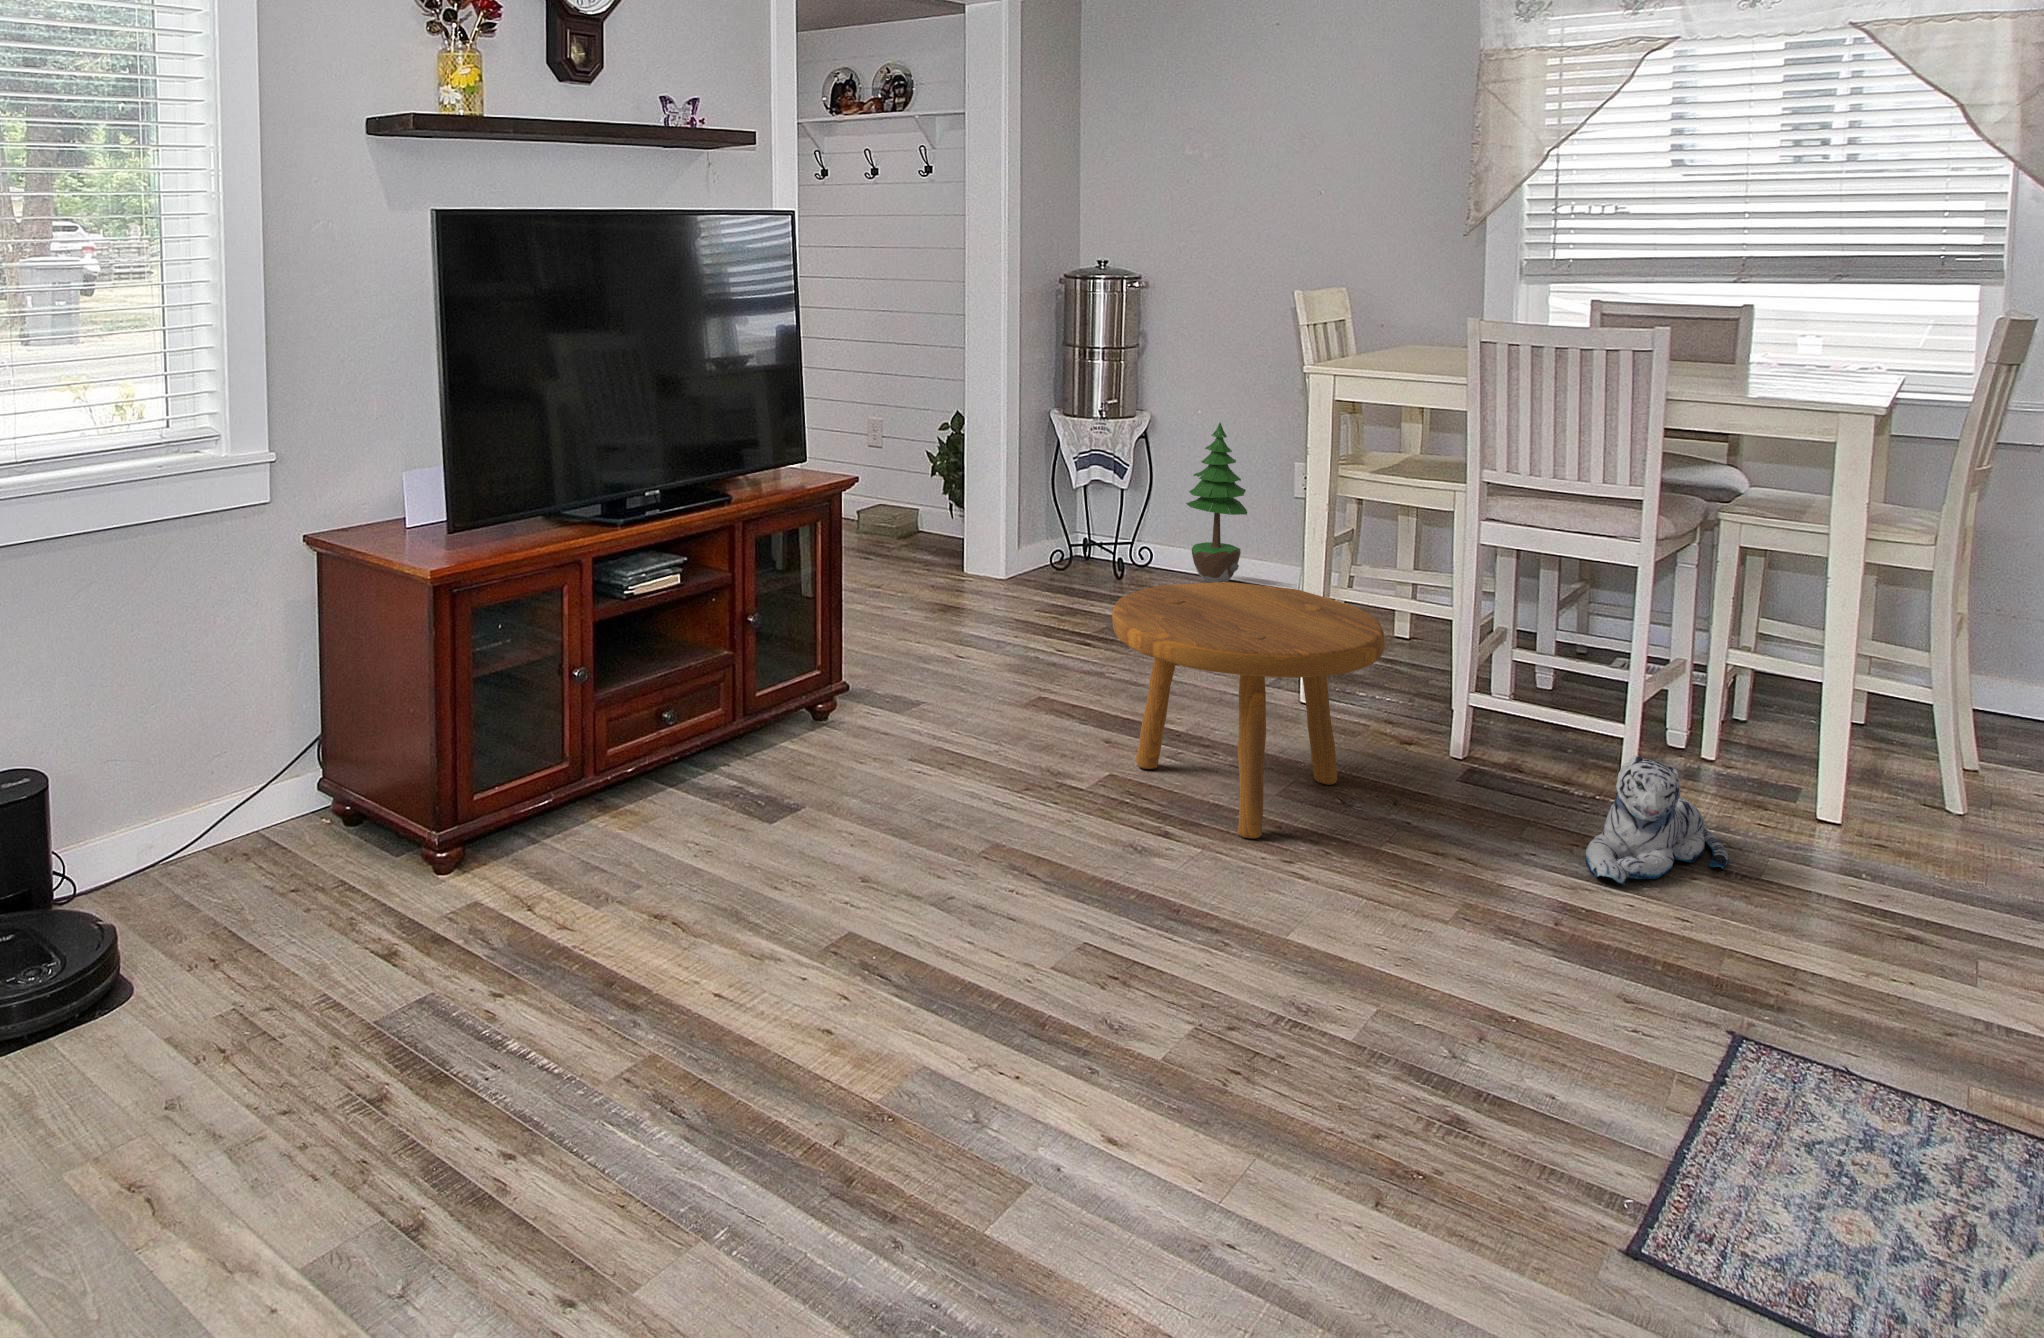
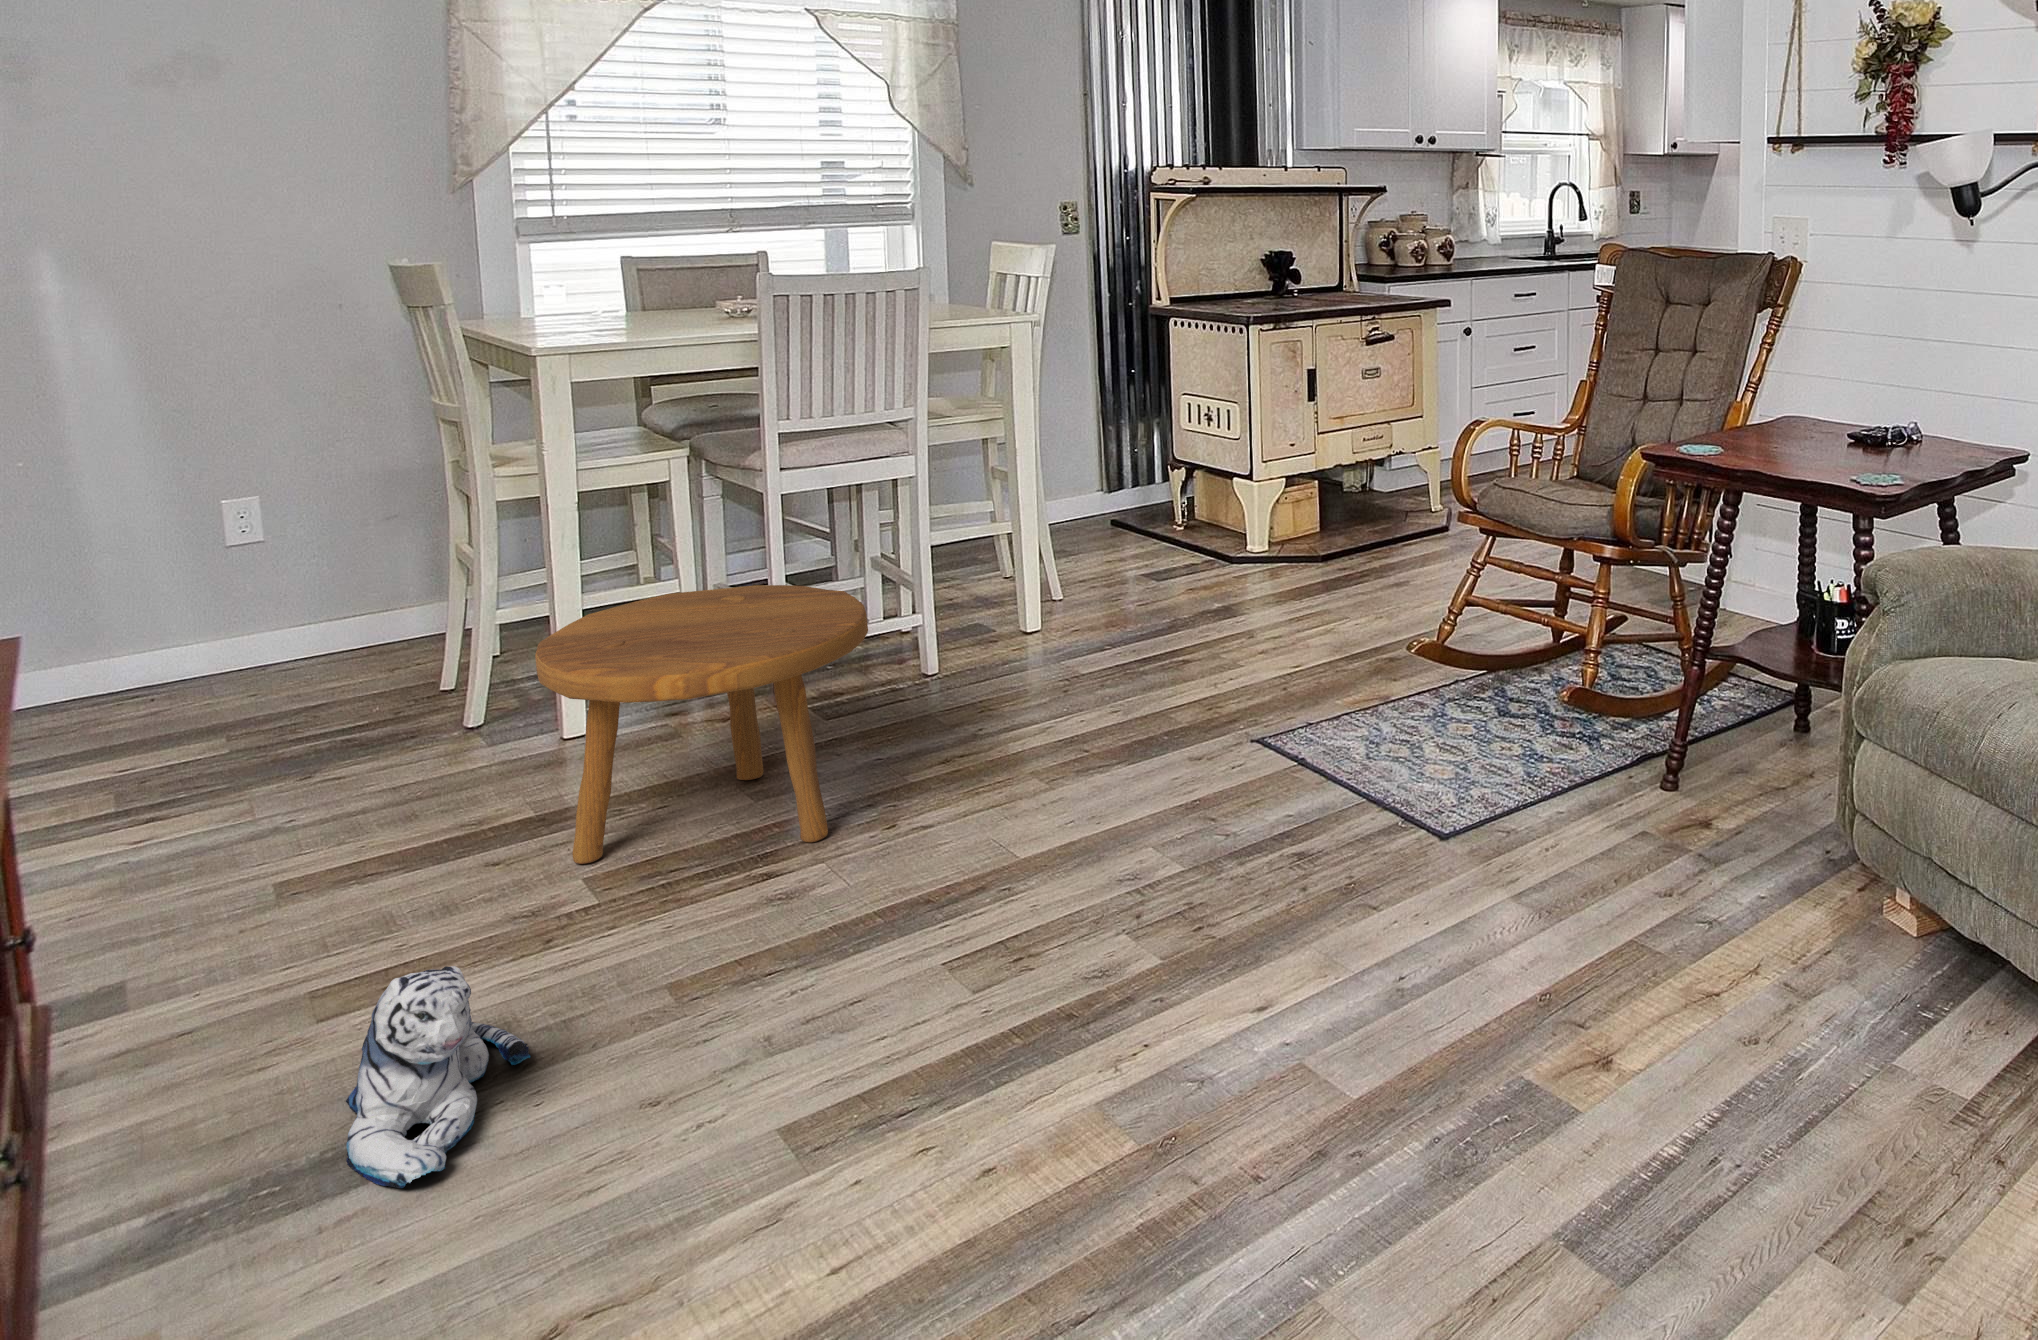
potted tree: present [1186,423,1247,583] -> none [46,474,167,711]
plush toy: present [1585,756,1729,885] -> present [346,966,530,1188]

